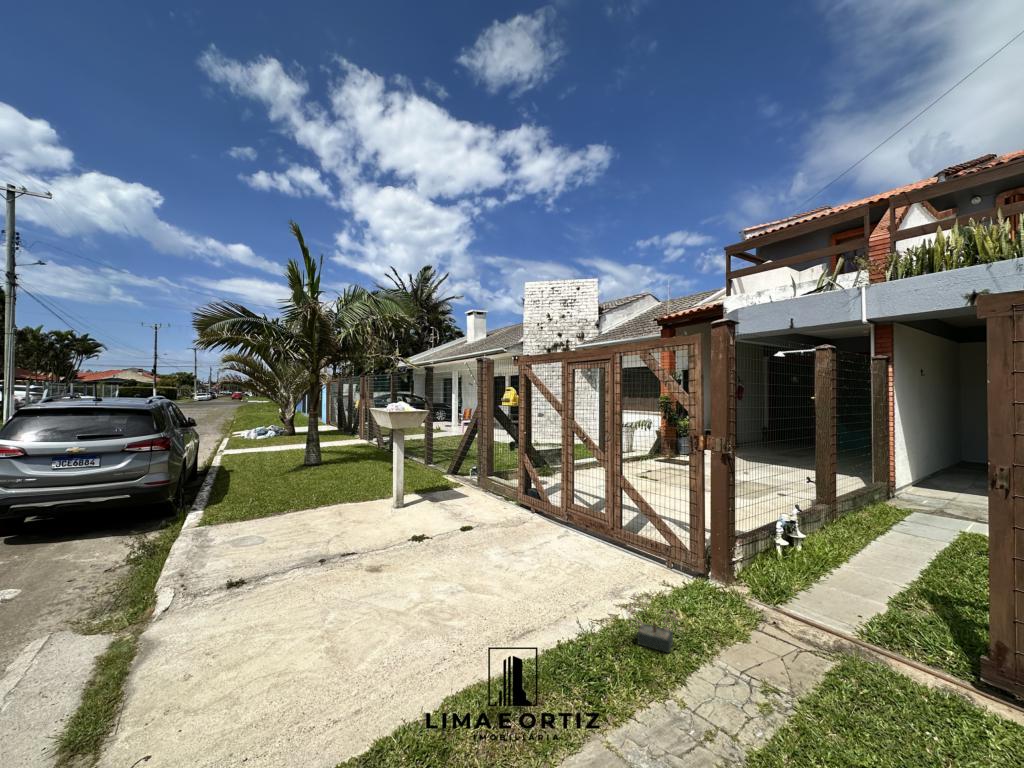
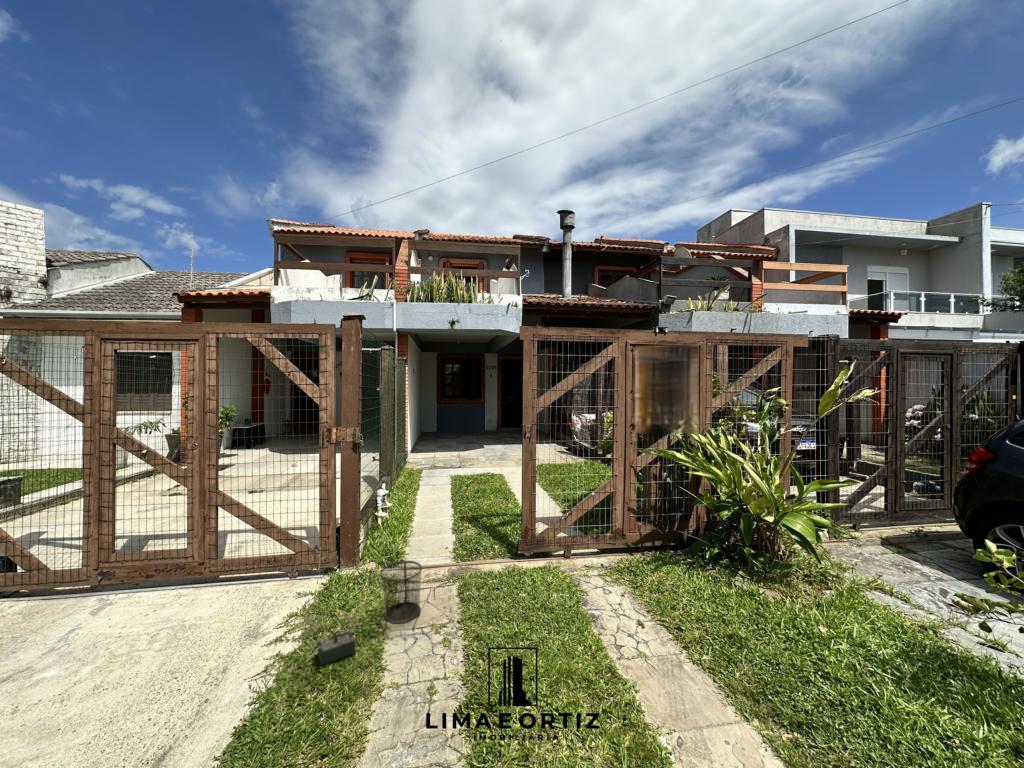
waste bin: none [714,588,768,662] -> present [380,561,422,623]

